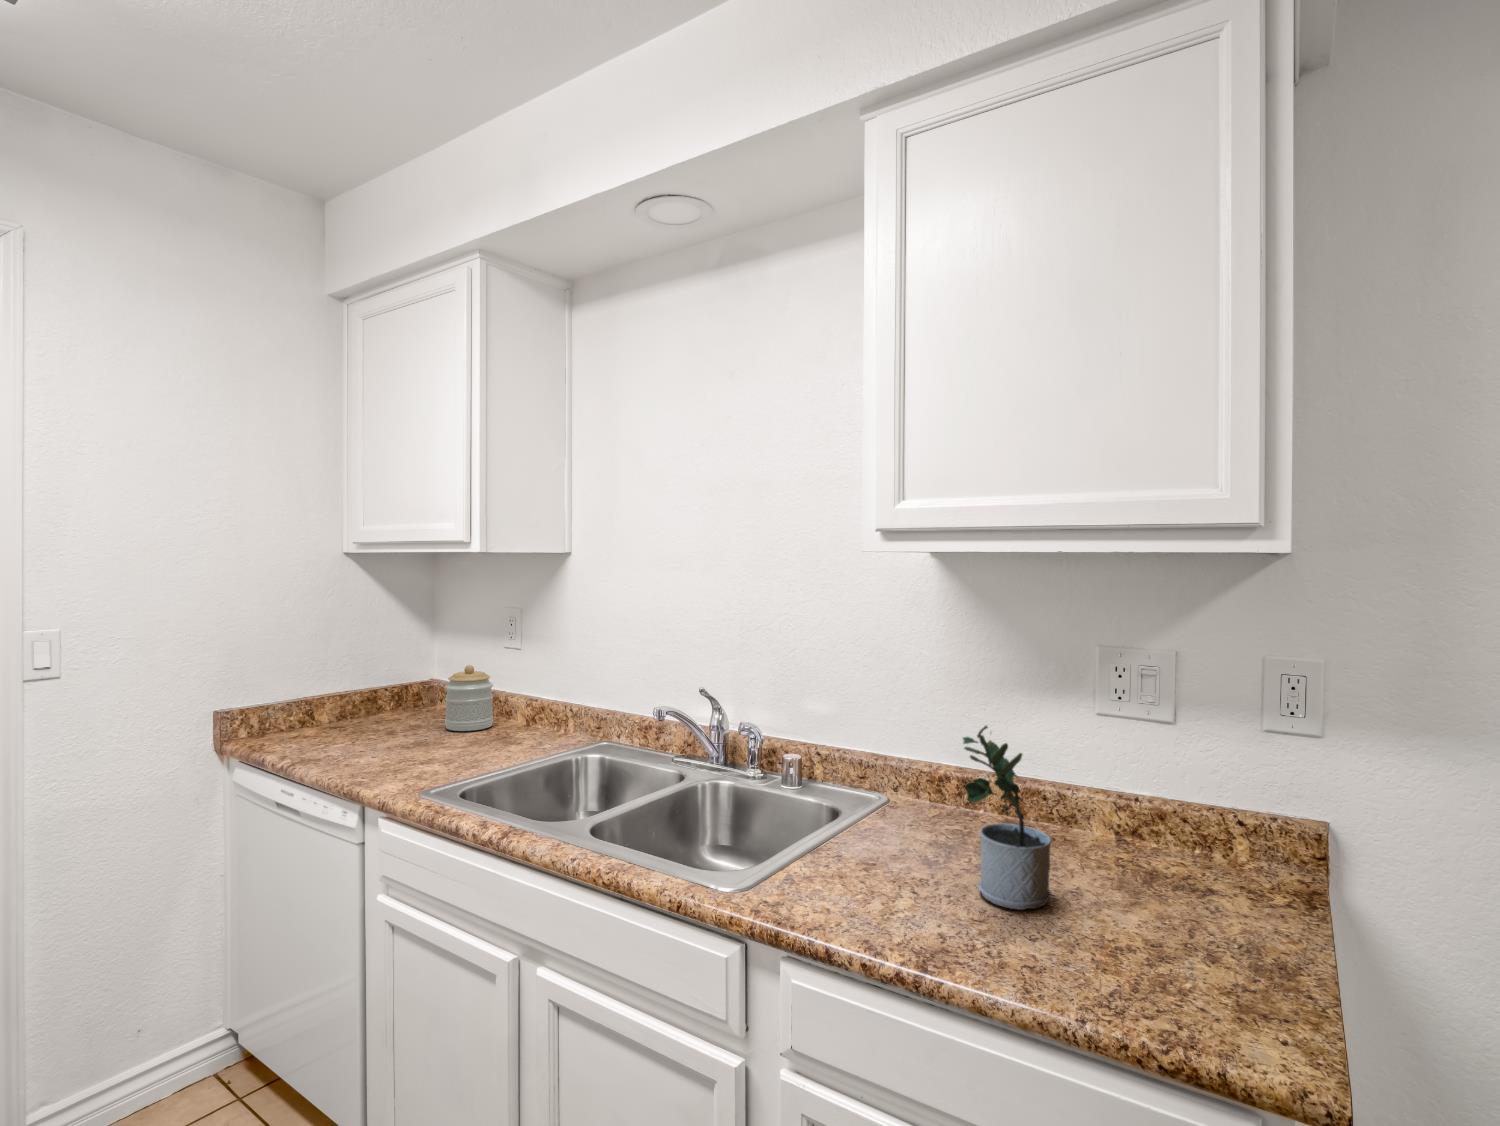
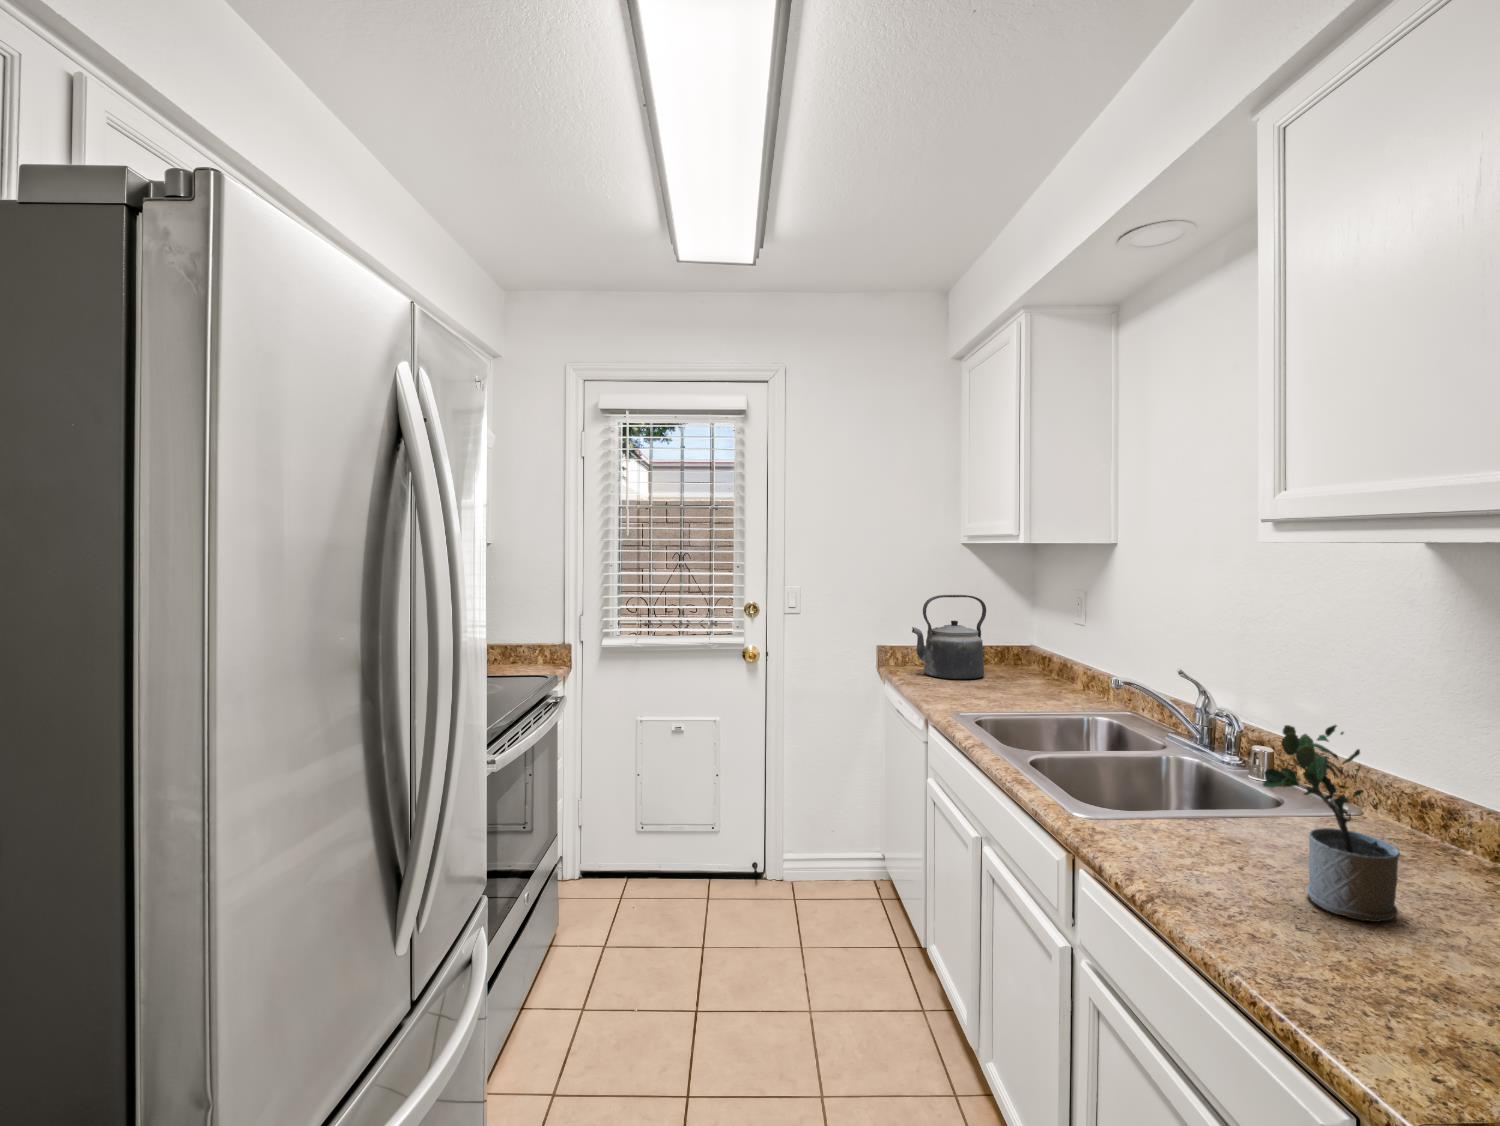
kettle: none [293,623,398,743] -> present [912,595,986,679]
jar: present [445,665,493,731] -> none [1017,634,1057,686]

